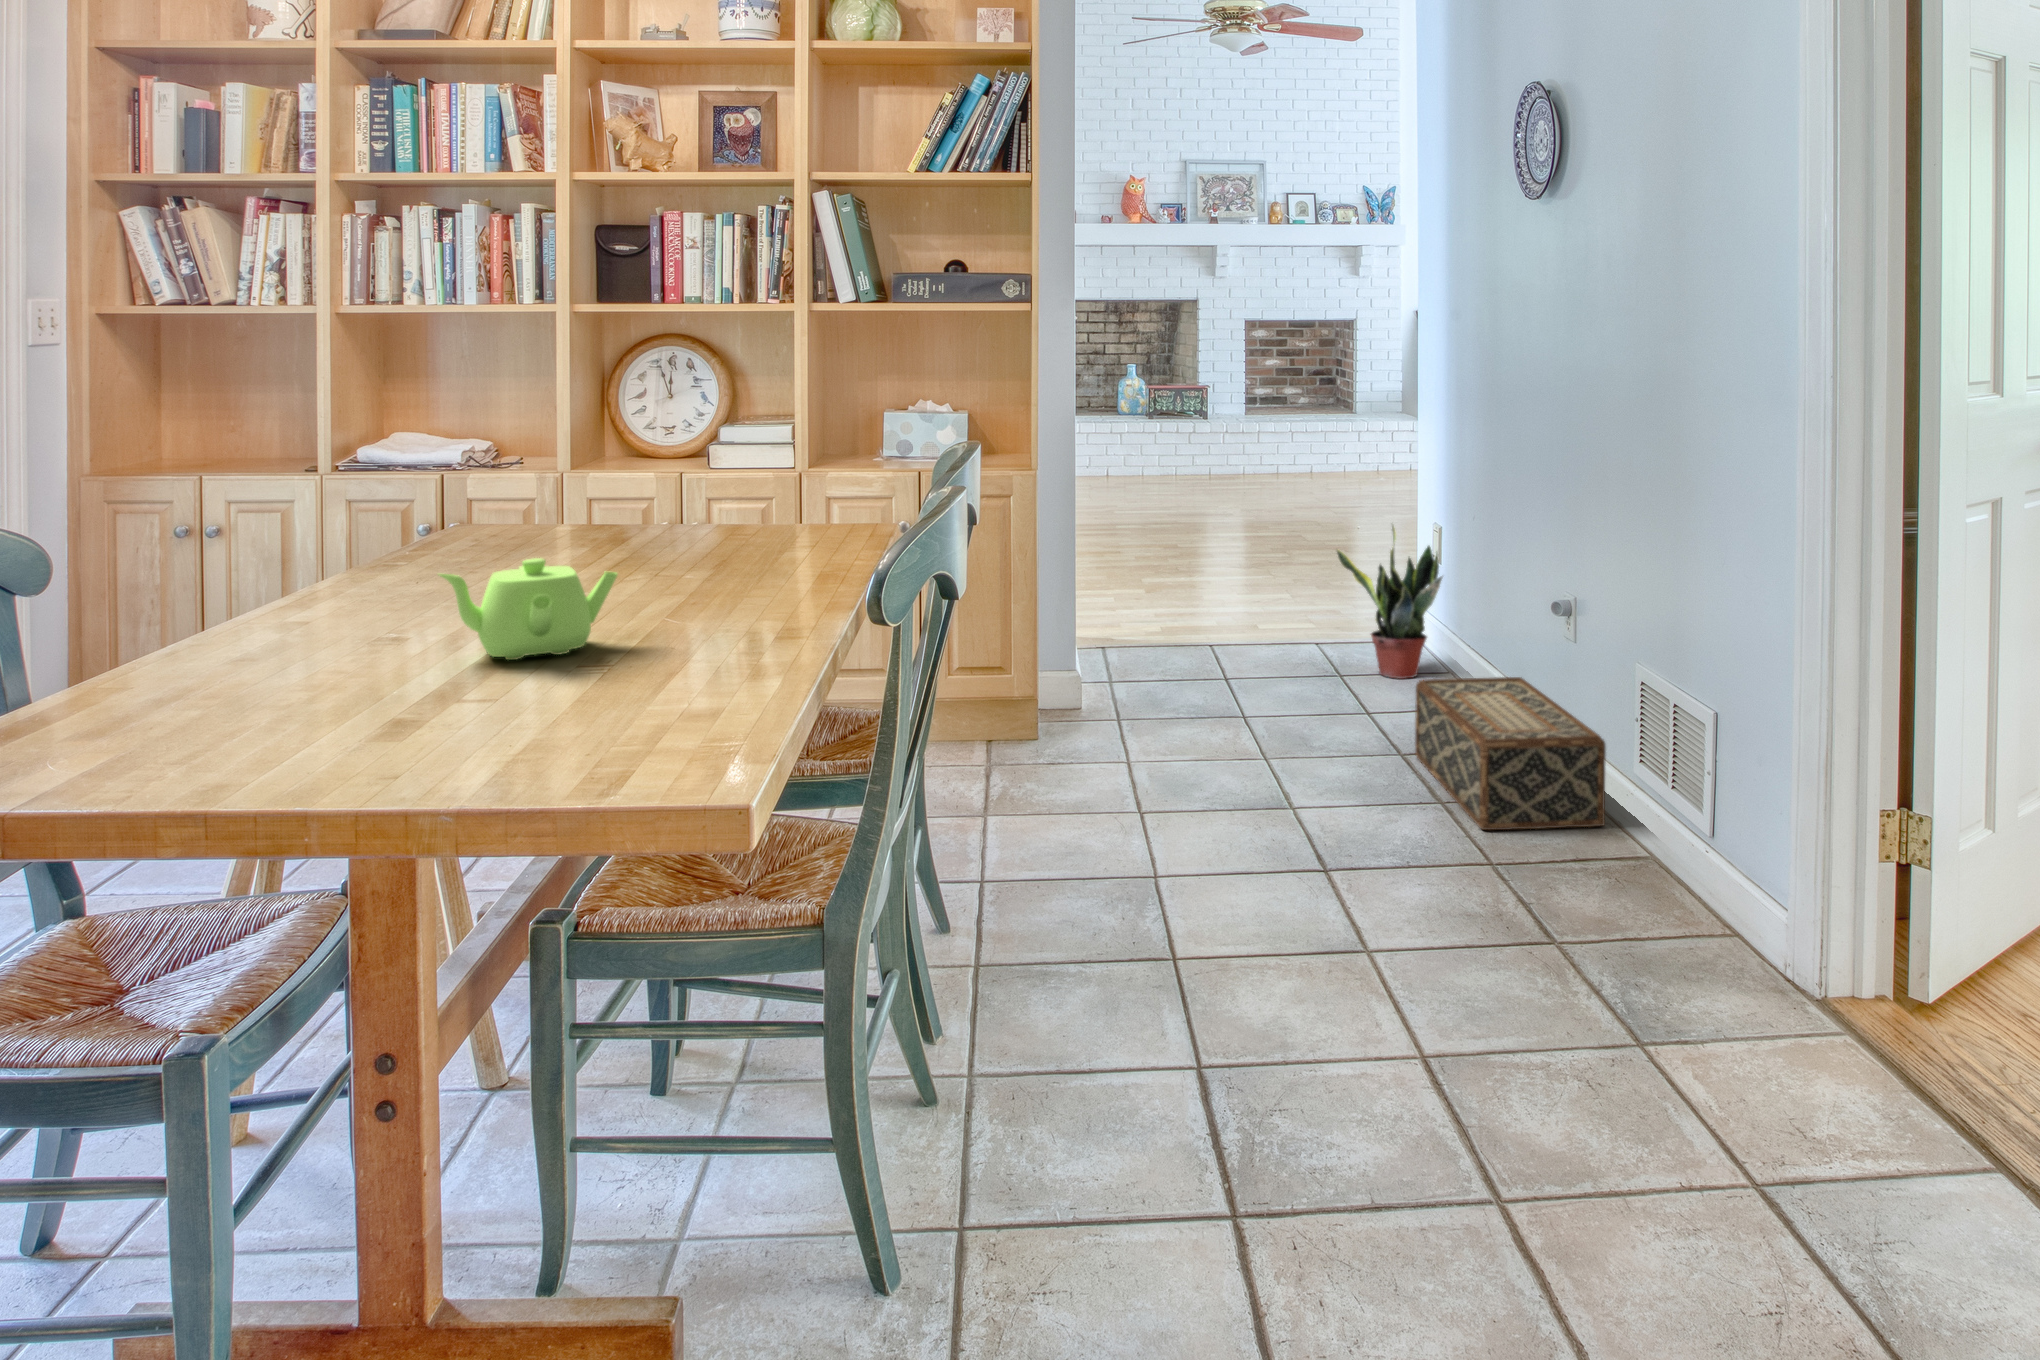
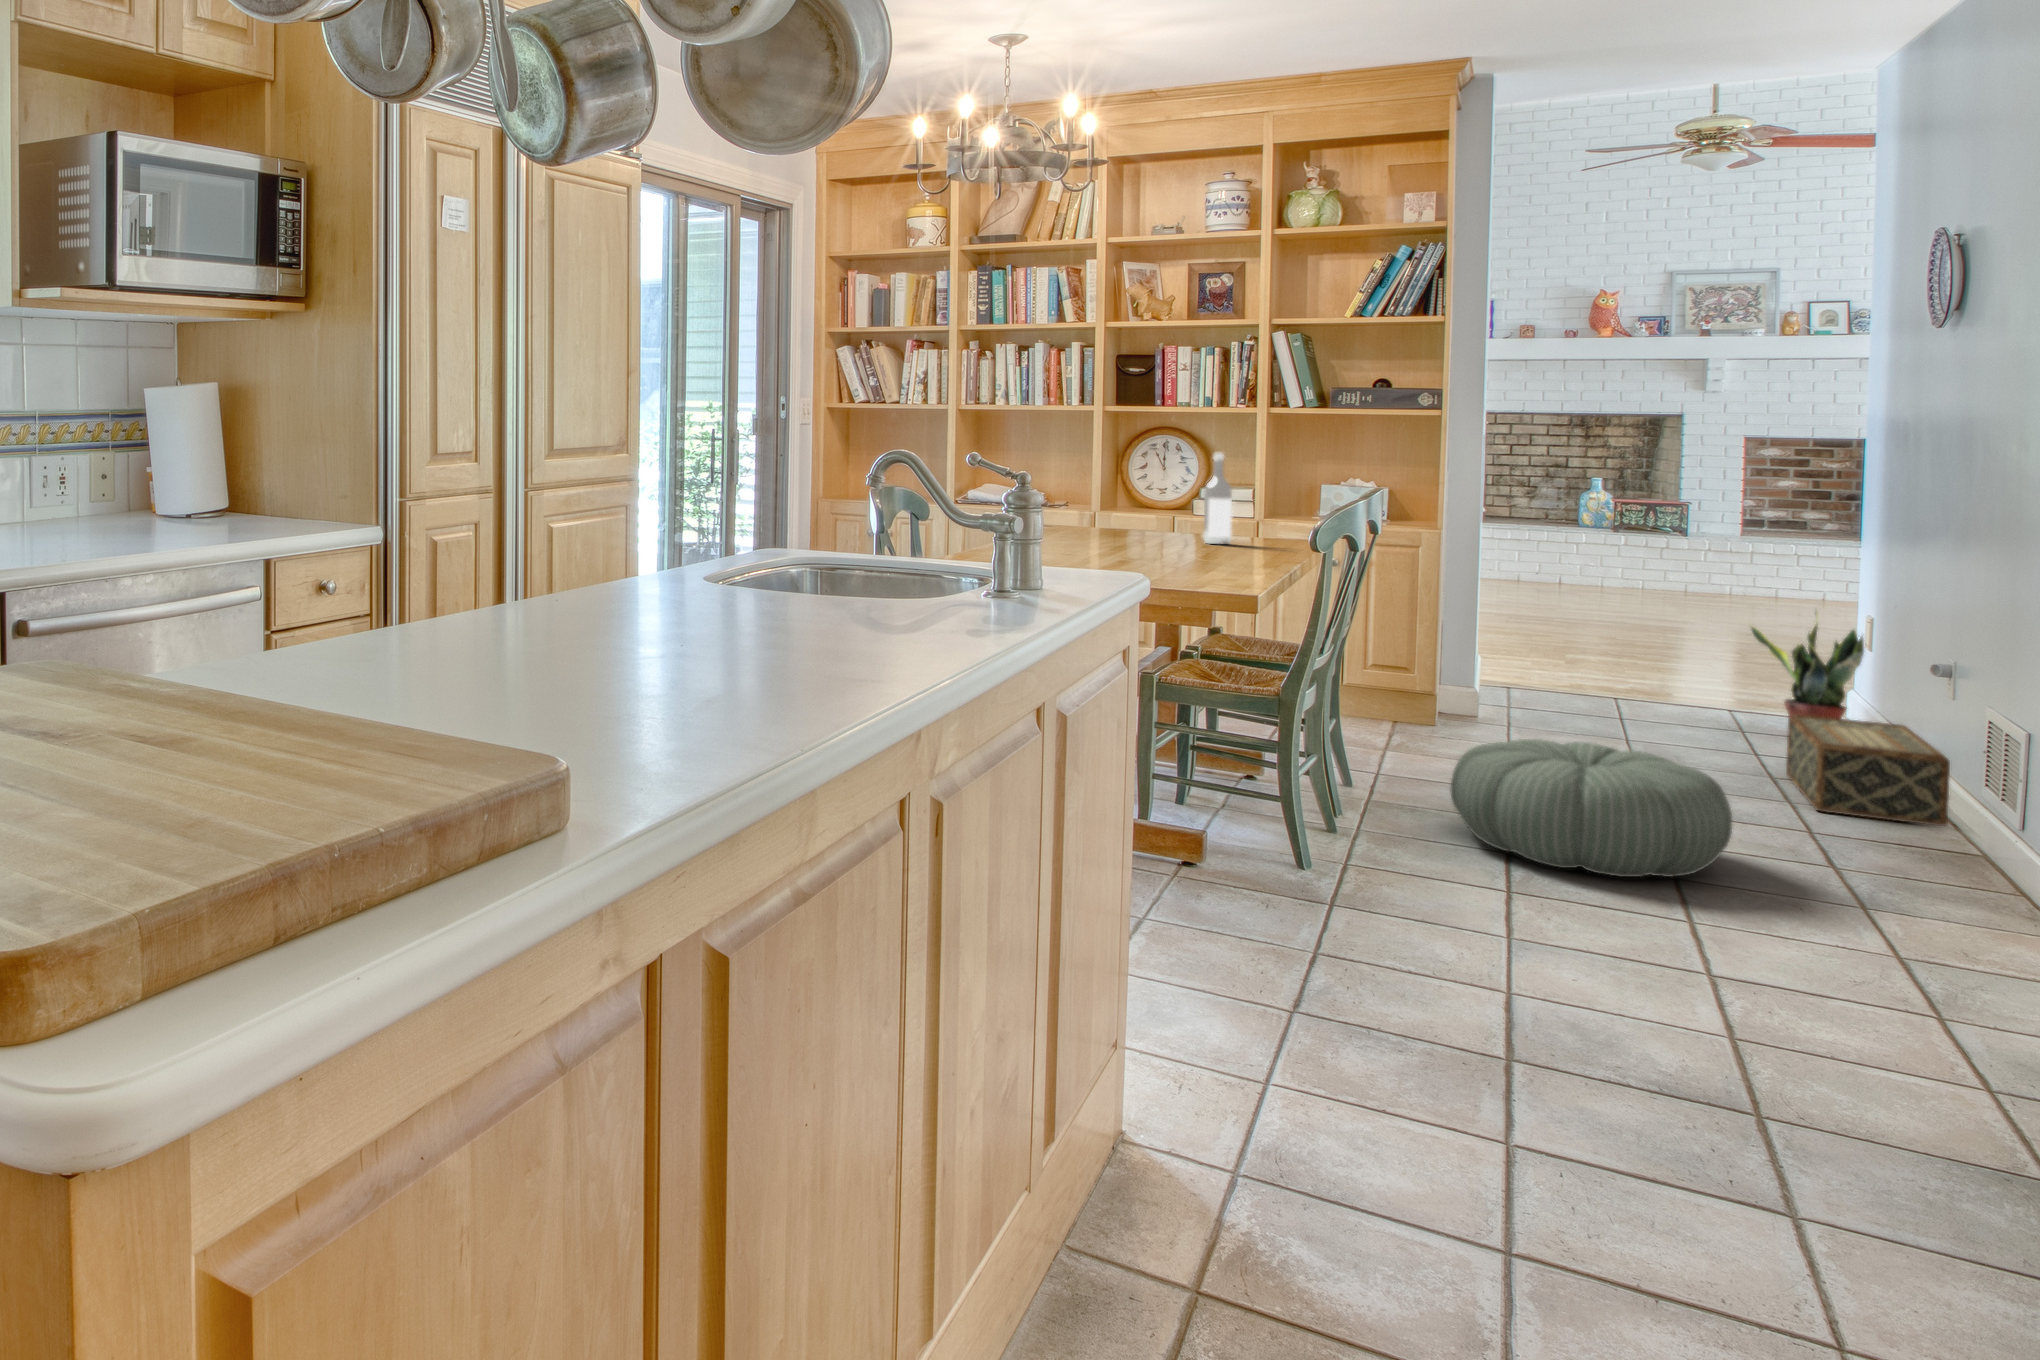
wine bottle: none [700,387,746,550] -> present [1204,453,1232,544]
teapot: present [440,558,618,660] -> none [1100,519,1181,562]
pouf: none [1105,846,1504,1148] -> present [1450,739,1732,877]

